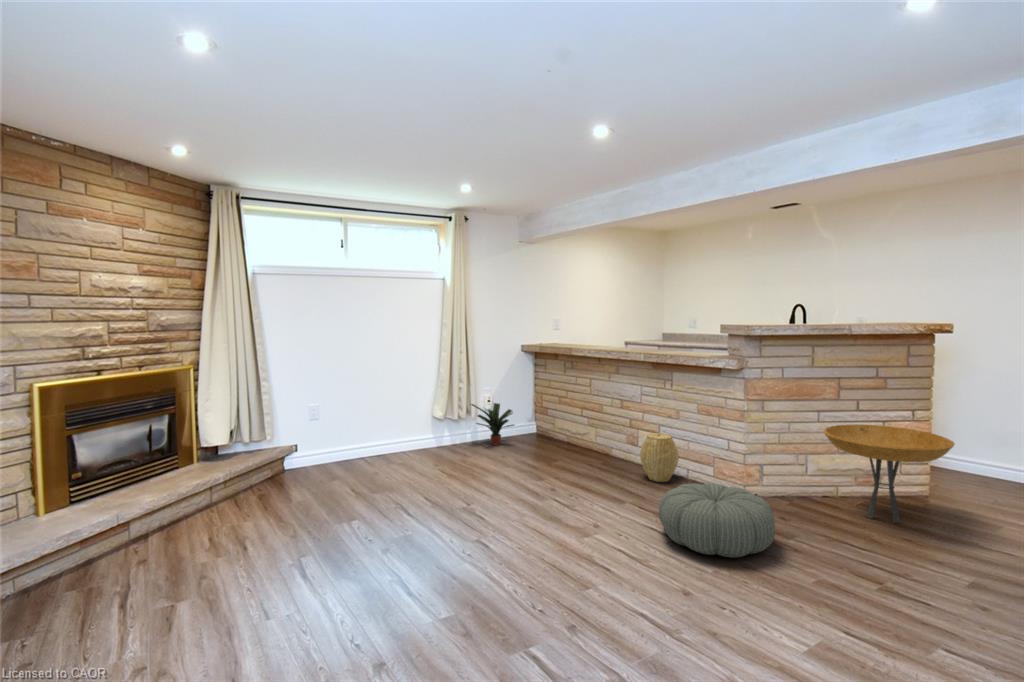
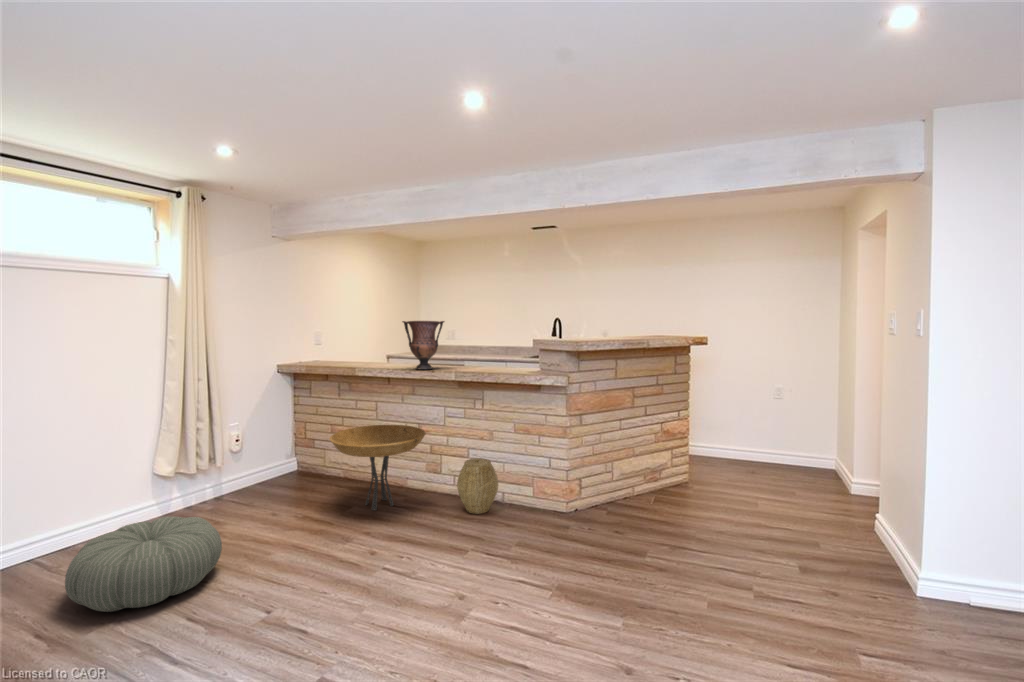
vase: none [601,309,638,352] -> present [402,321,444,369]
potted plant: present [471,403,514,446] -> none [207,442,278,501]
side table: present [823,425,955,523] -> present [330,425,426,510]
pouf: present [659,483,775,558] -> present [65,517,222,612]

